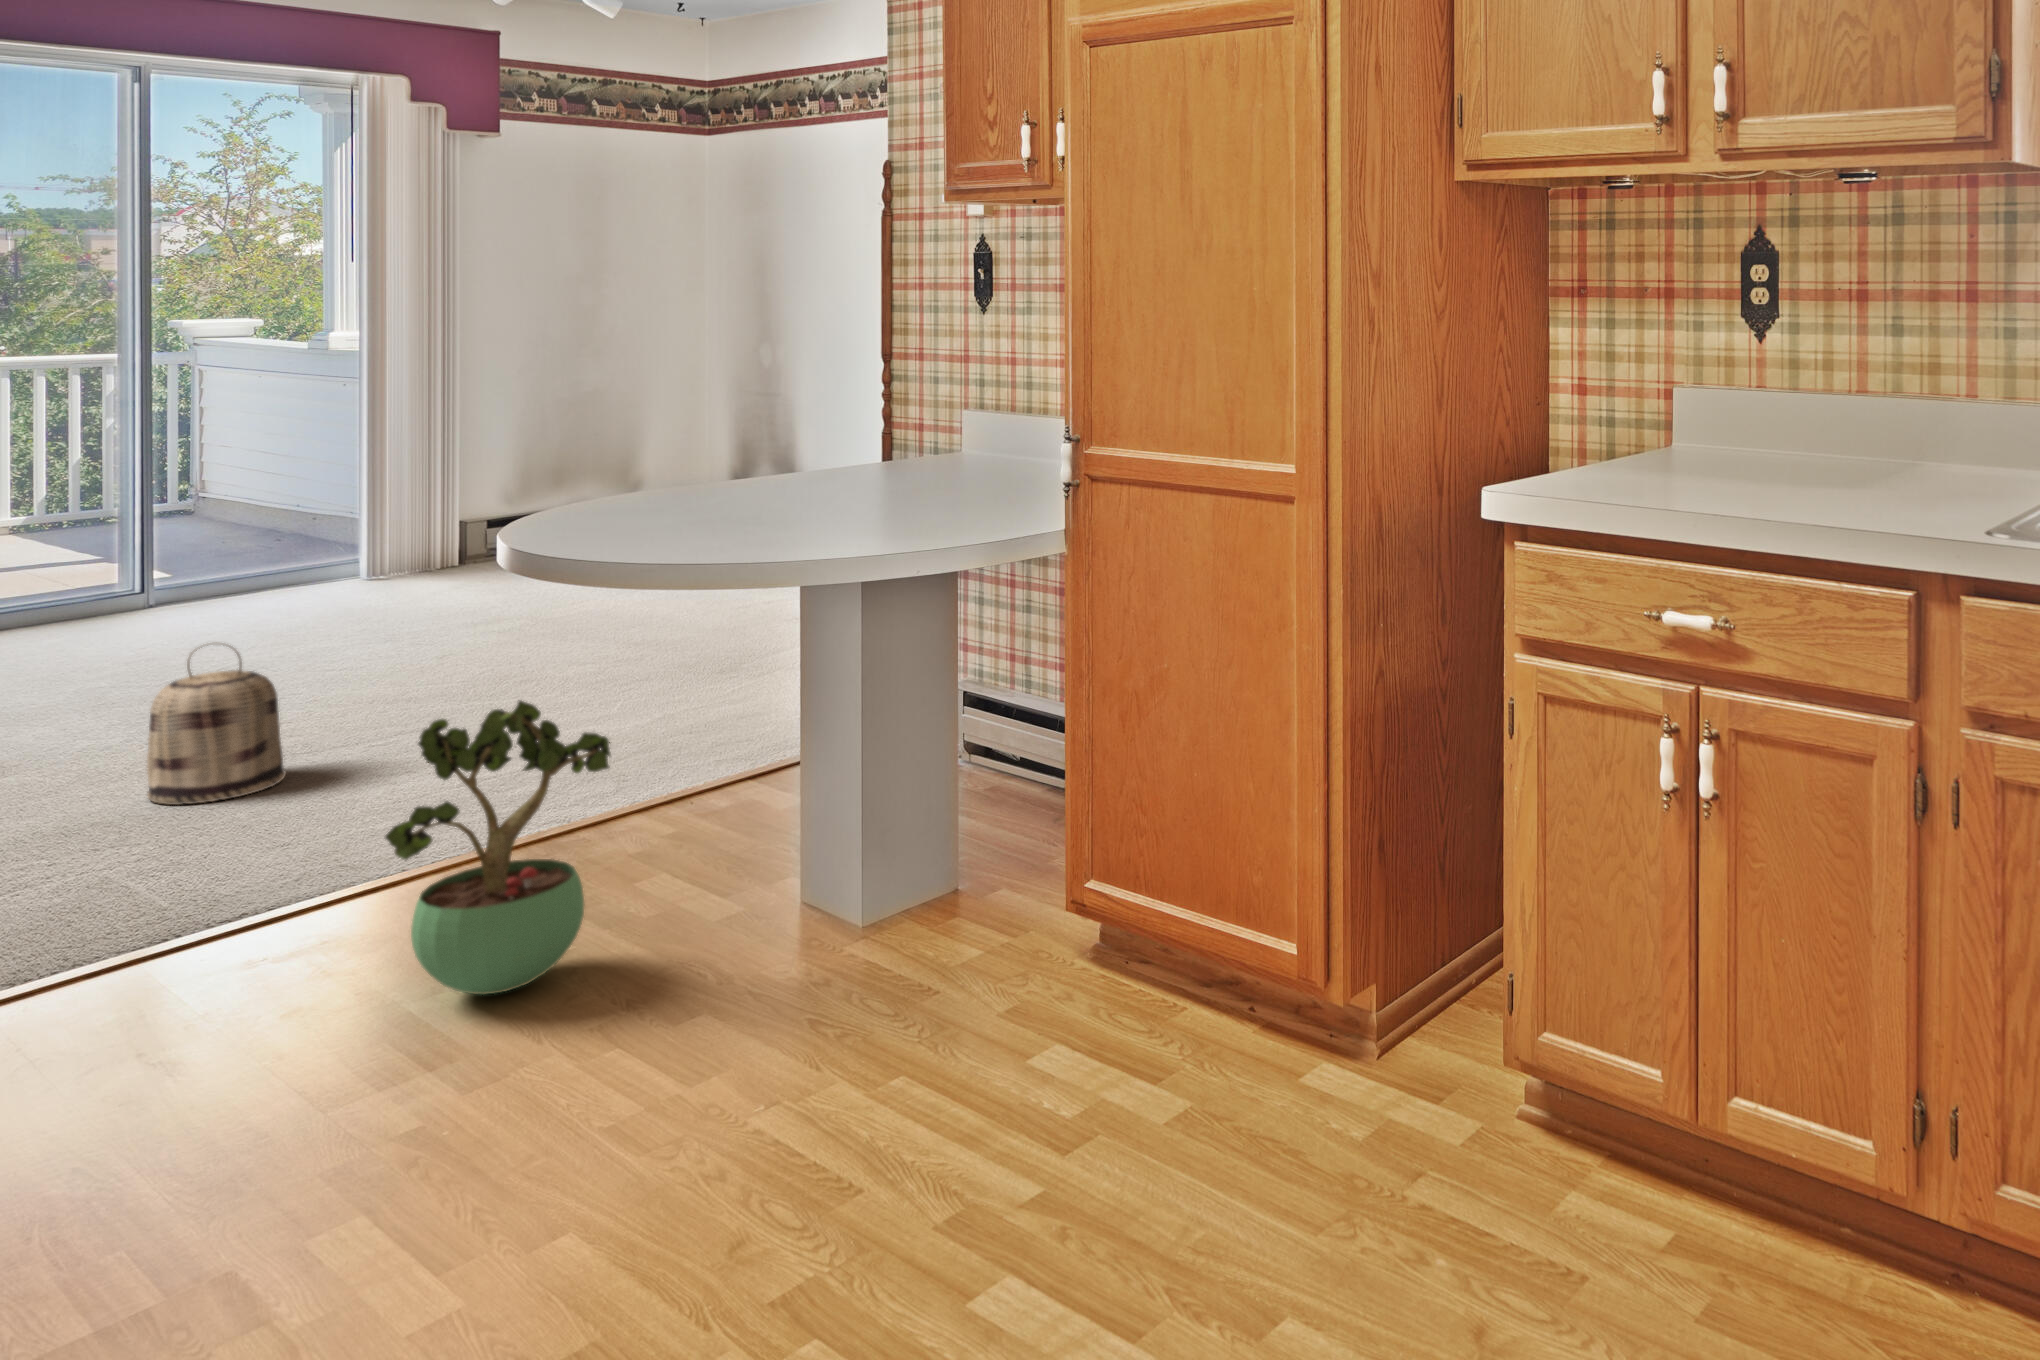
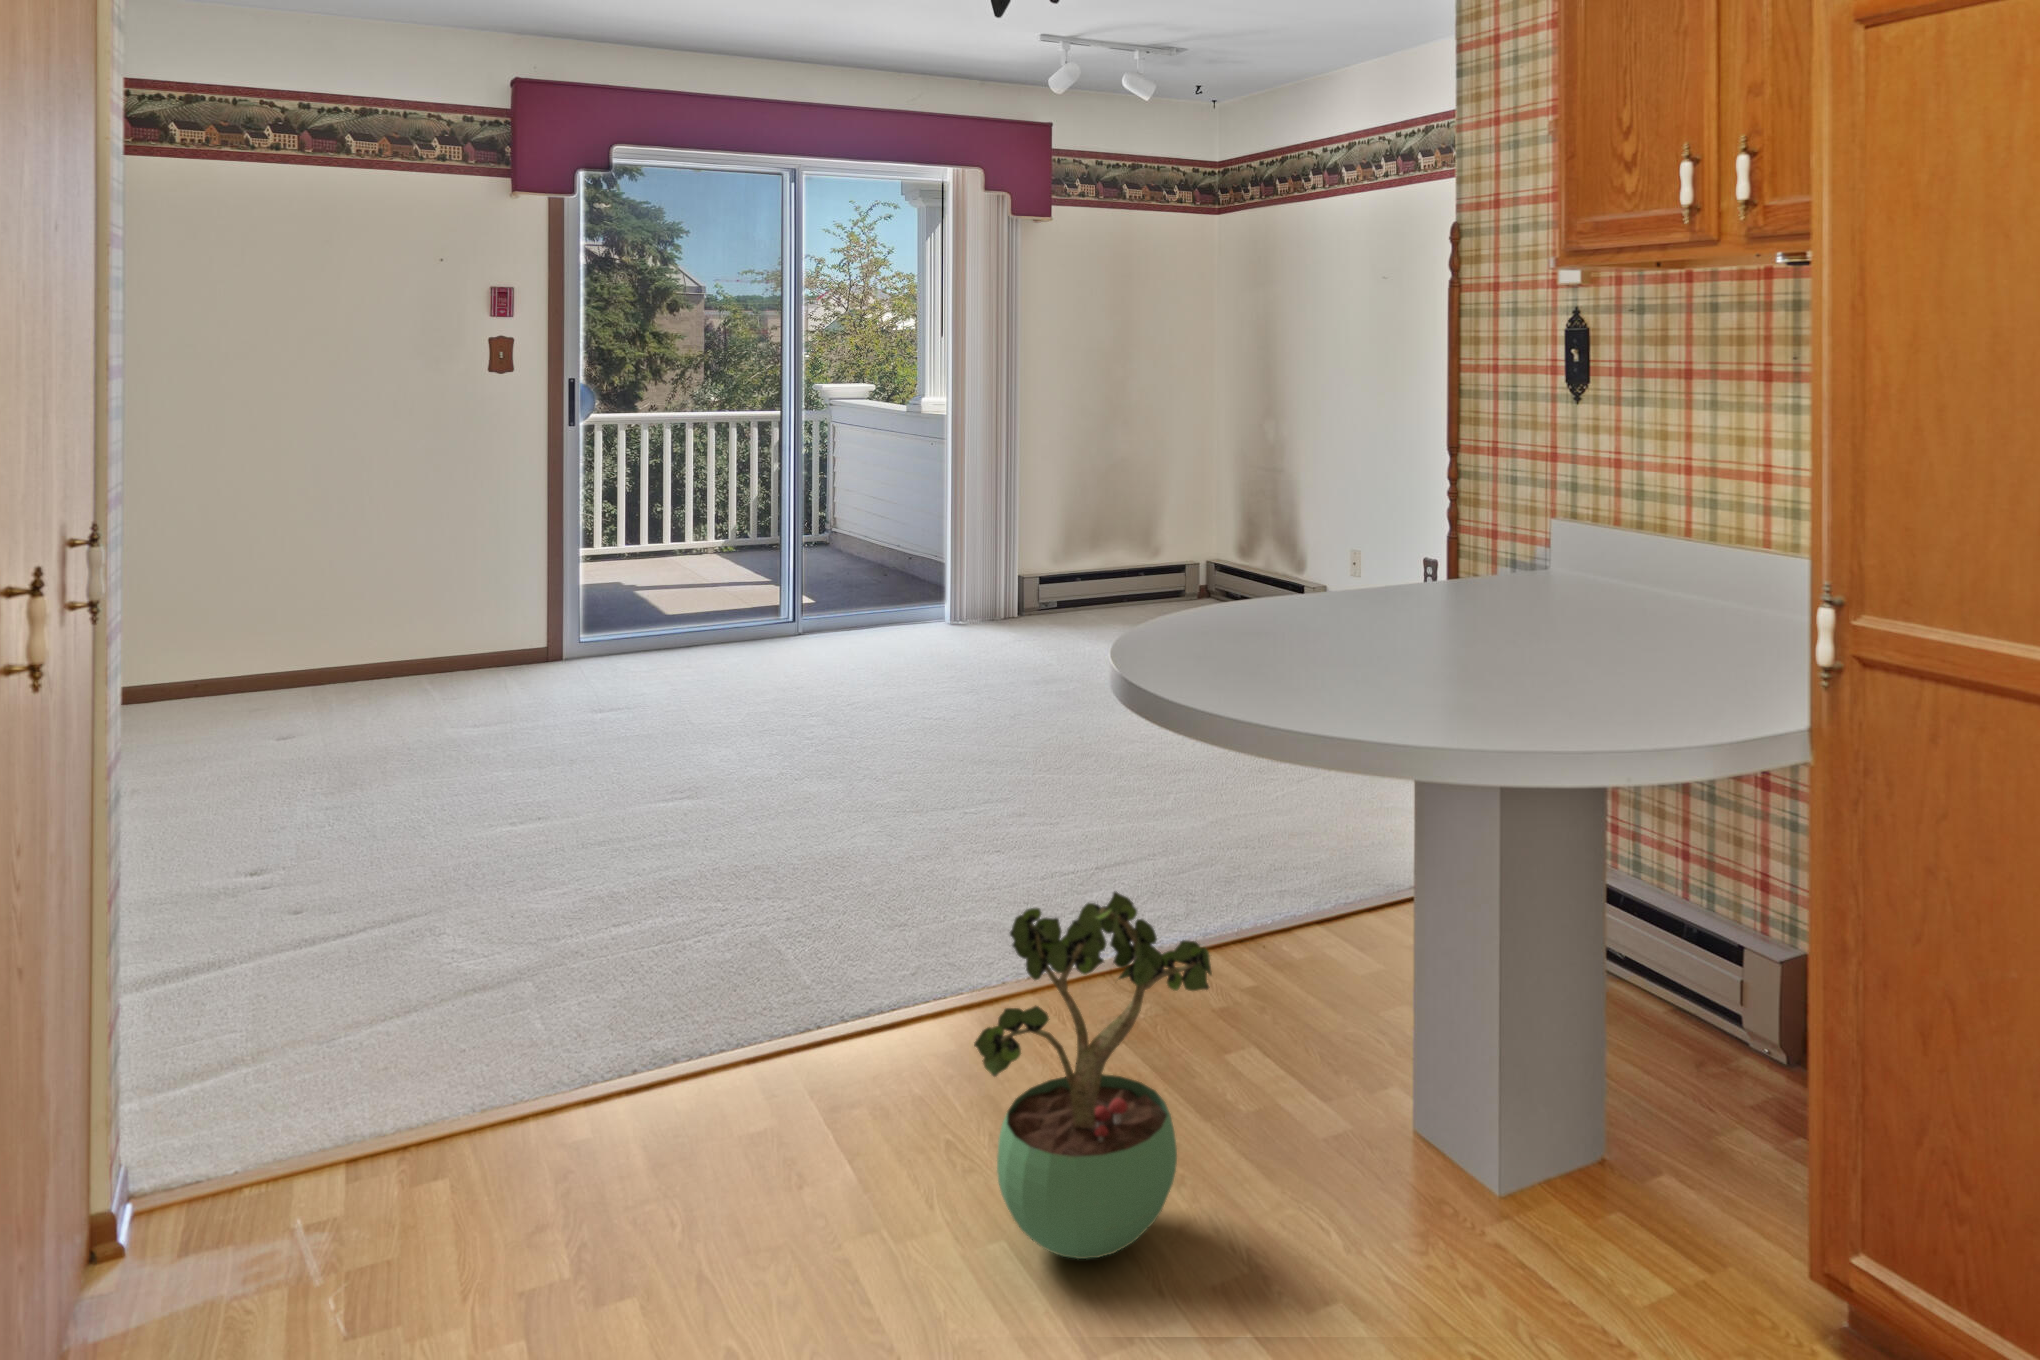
basket: present [147,646,286,805] -> none [769,717,878,879]

